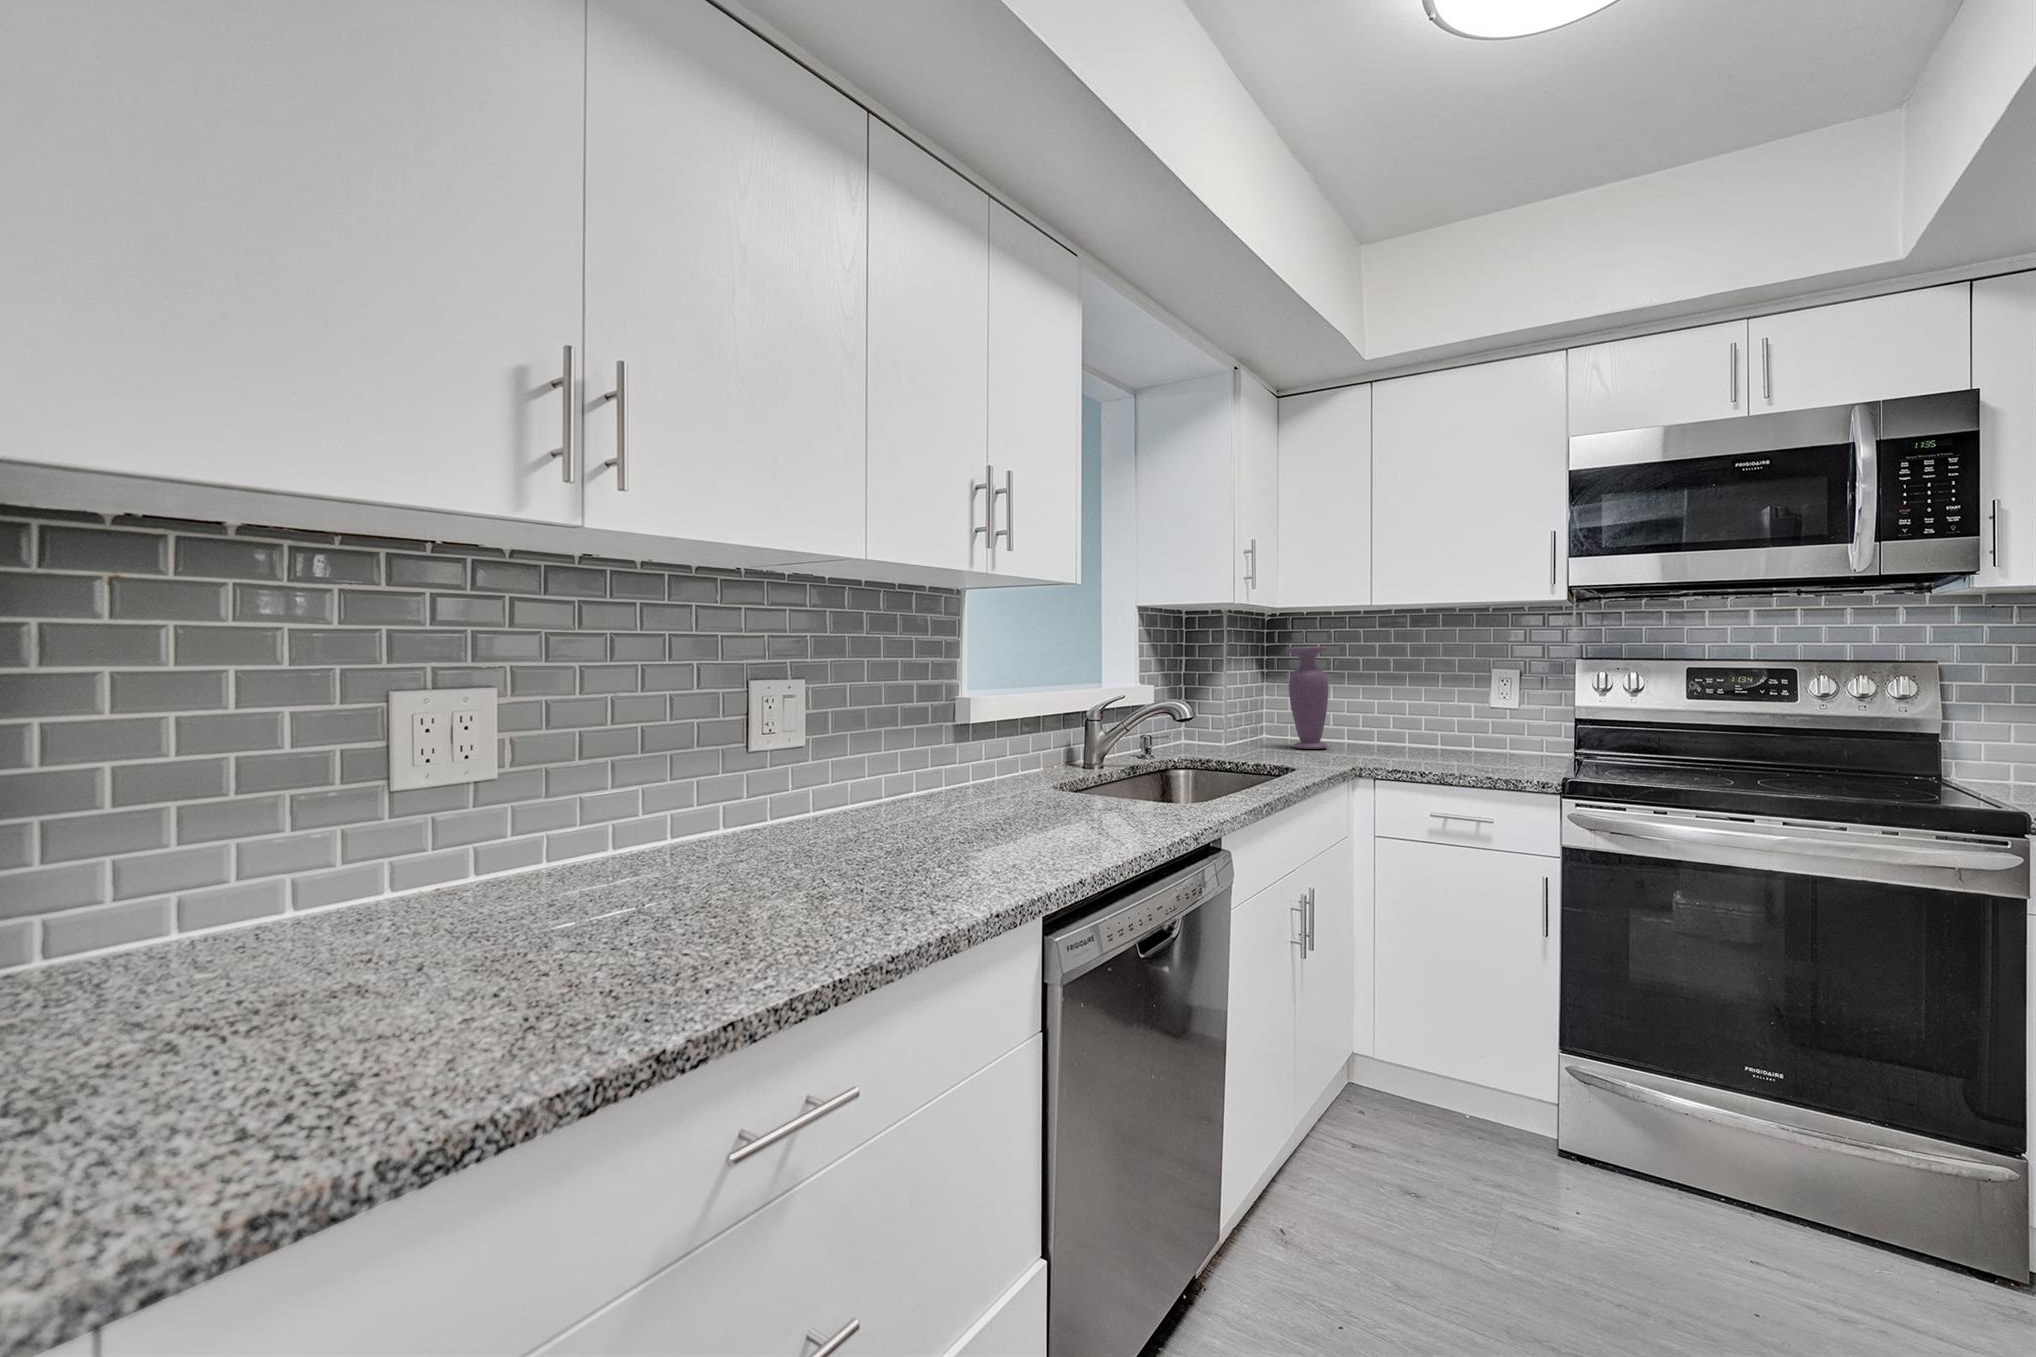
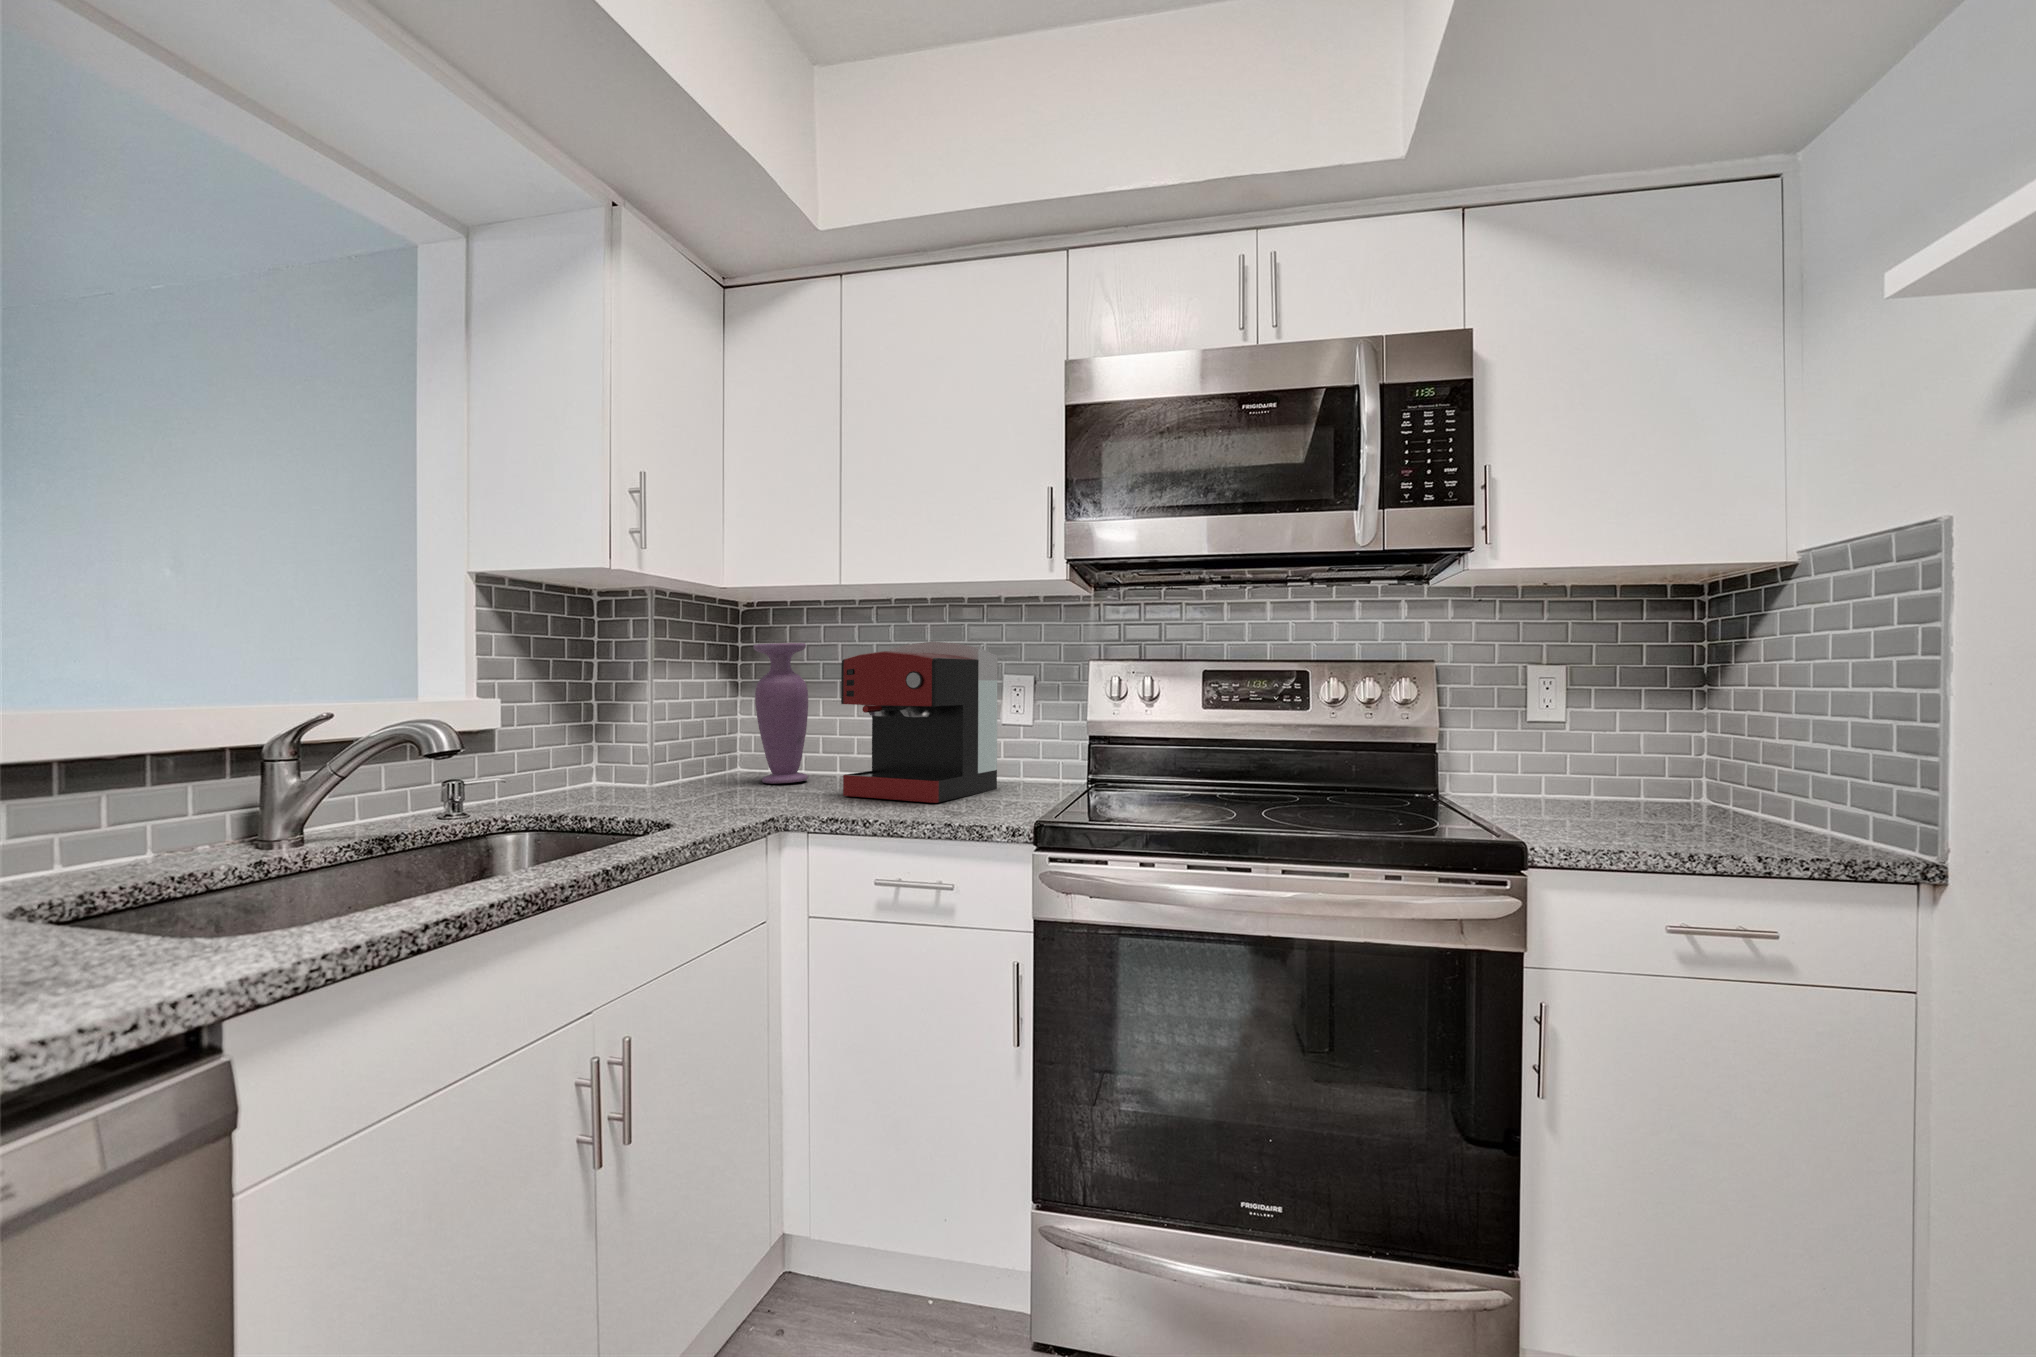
coffee maker: none [1374,645,1494,765] -> present [841,641,998,803]

